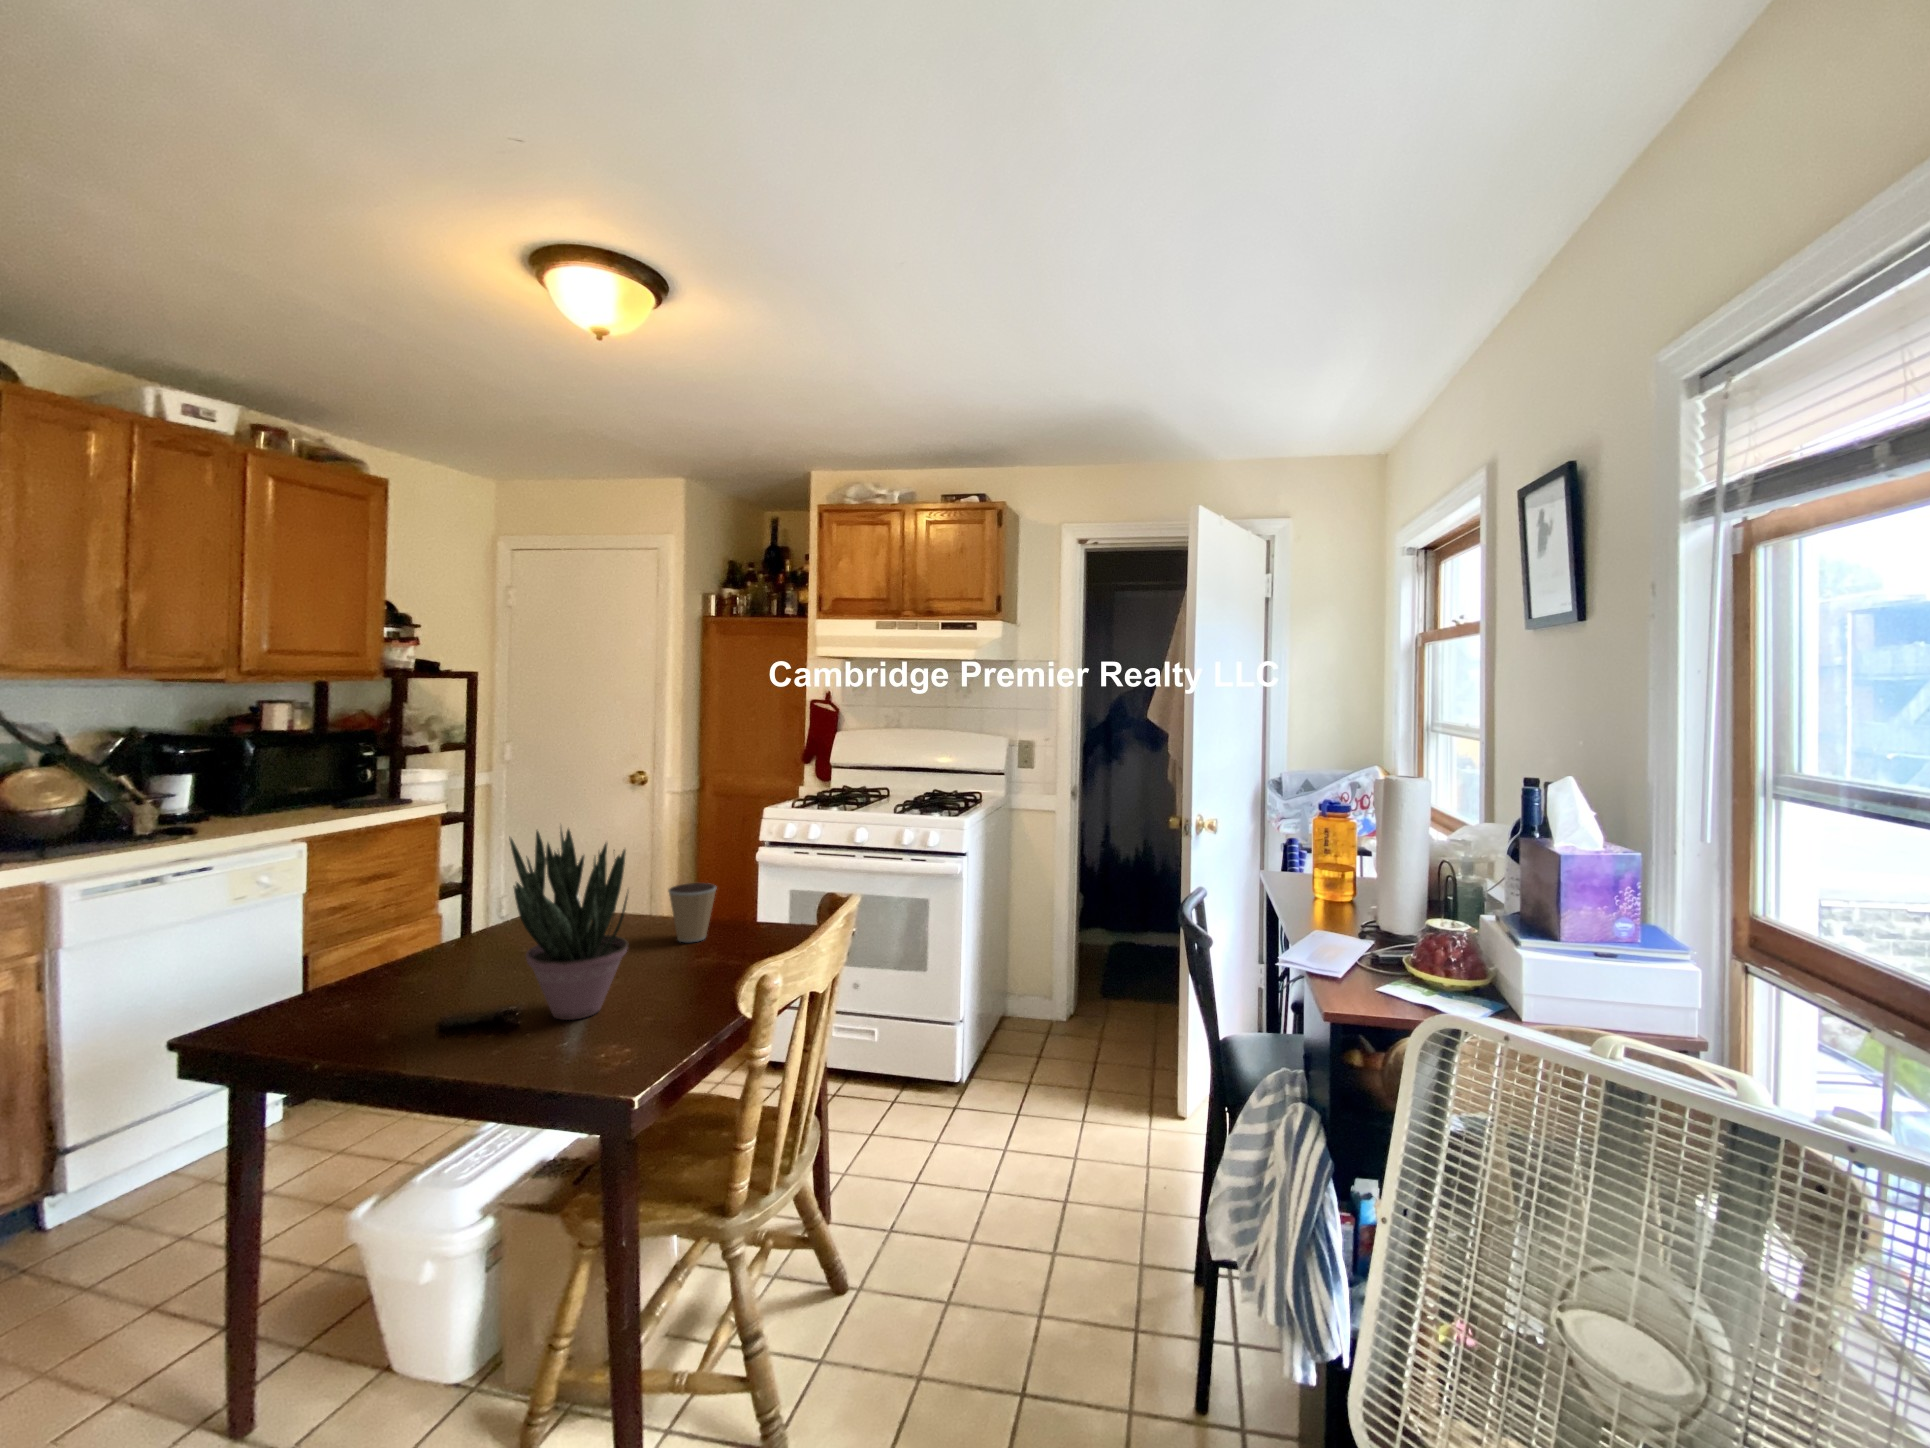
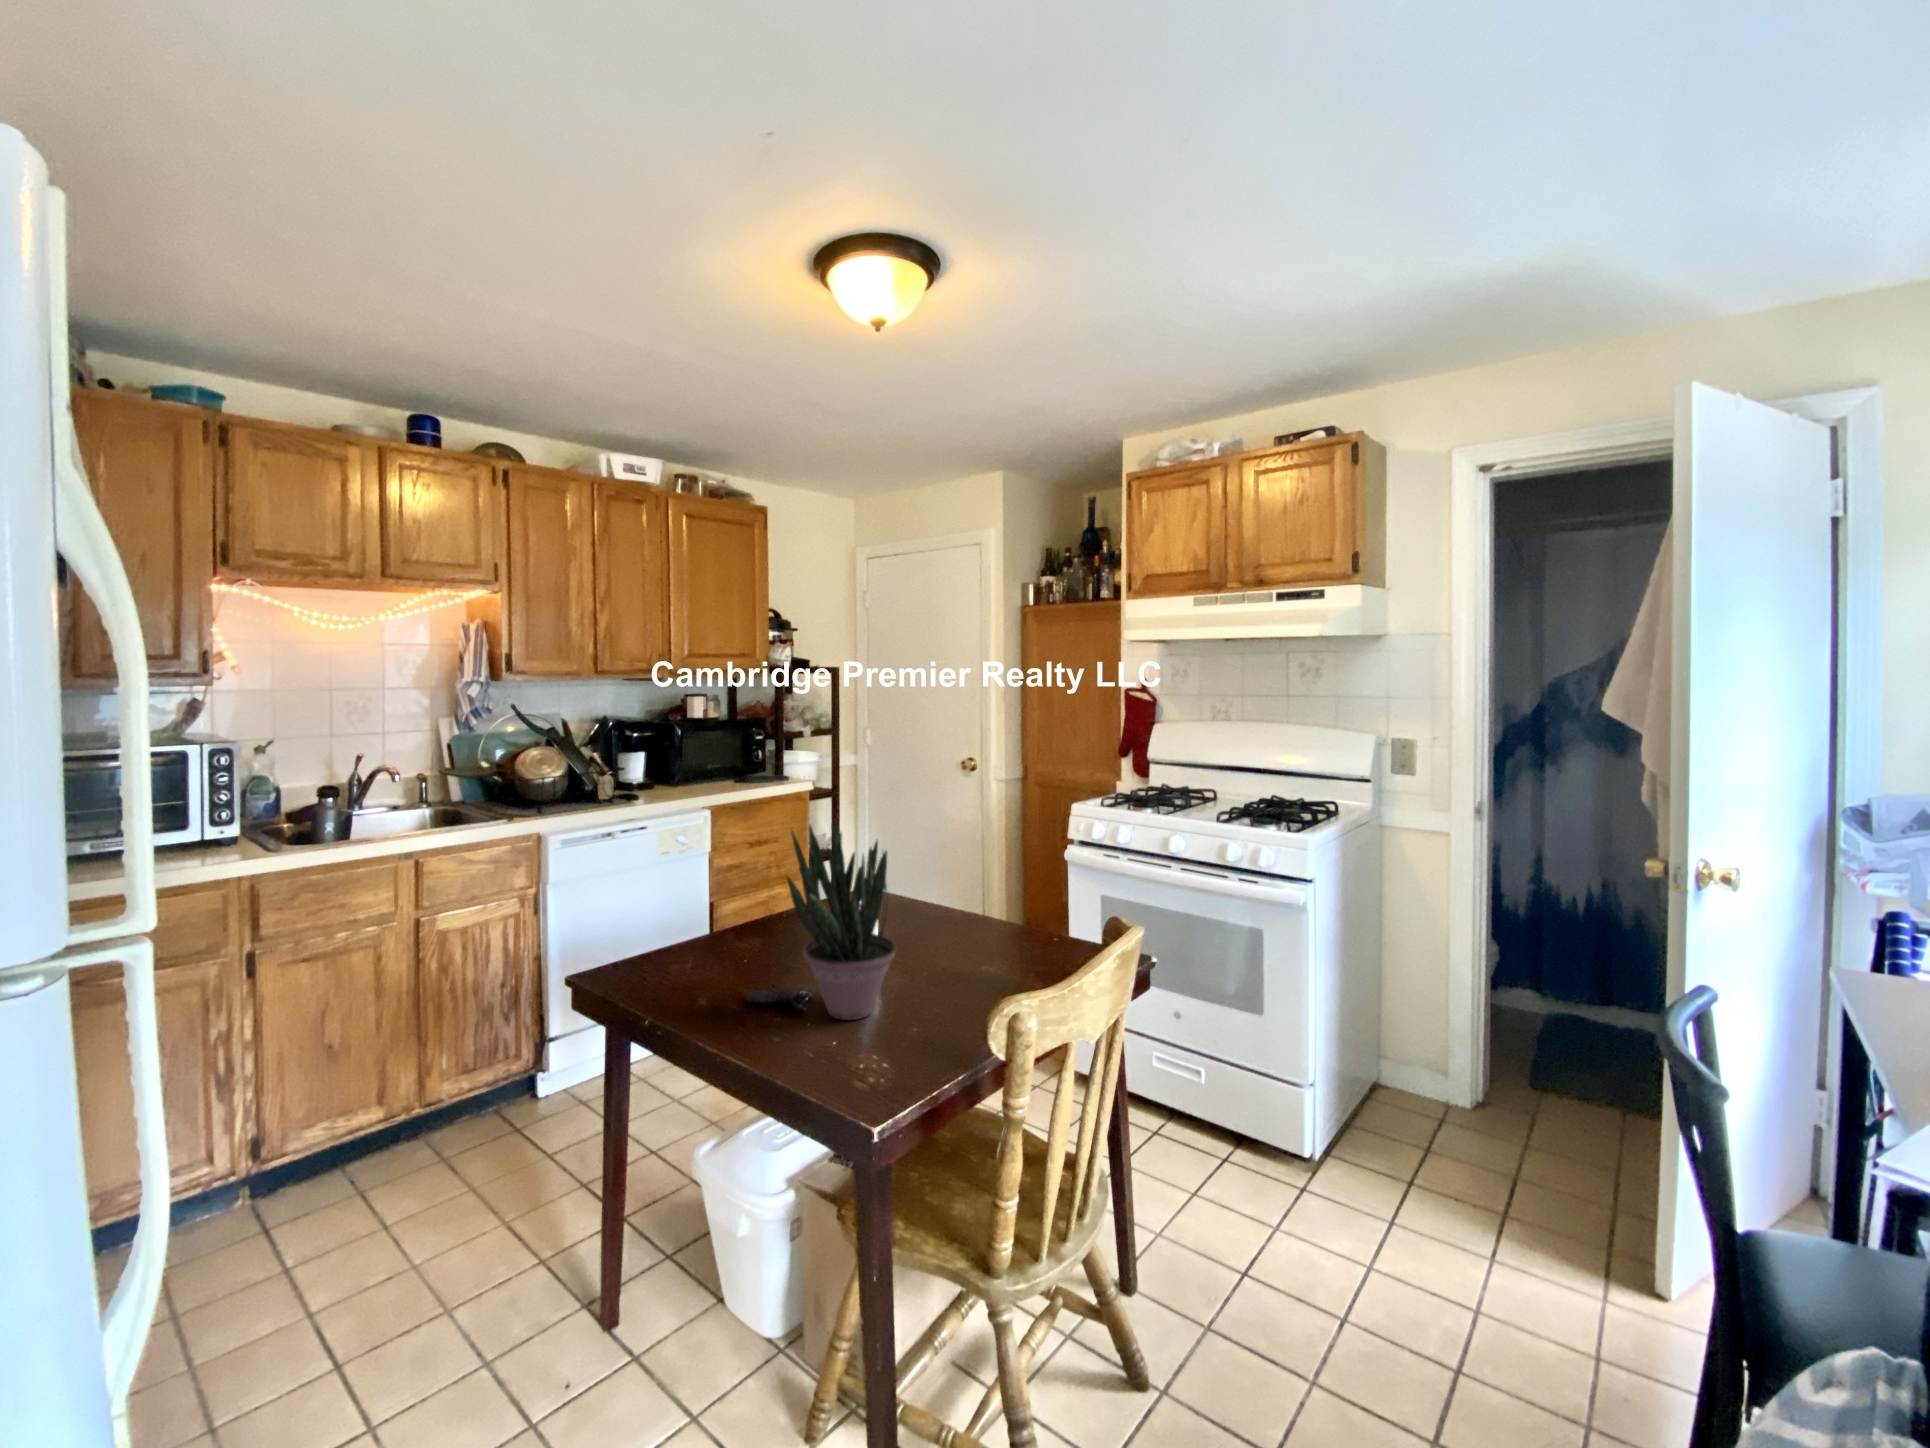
coffee cup: present [668,883,716,942] -> none [954,885,1003,949]

